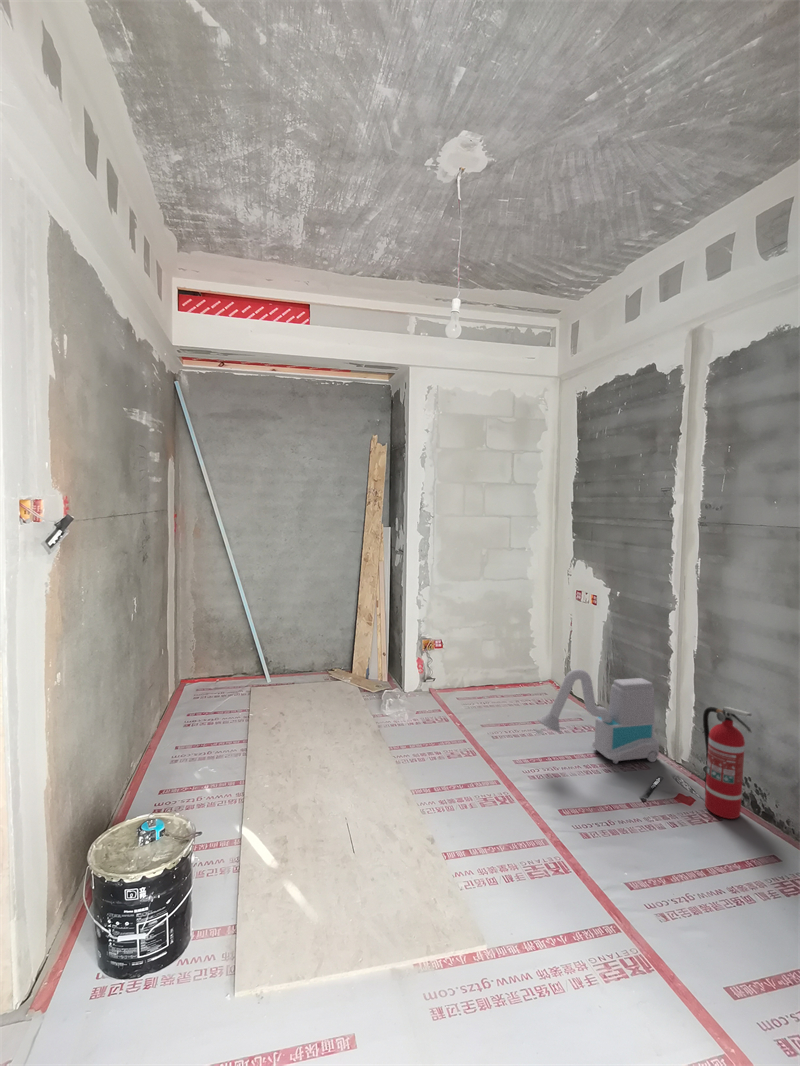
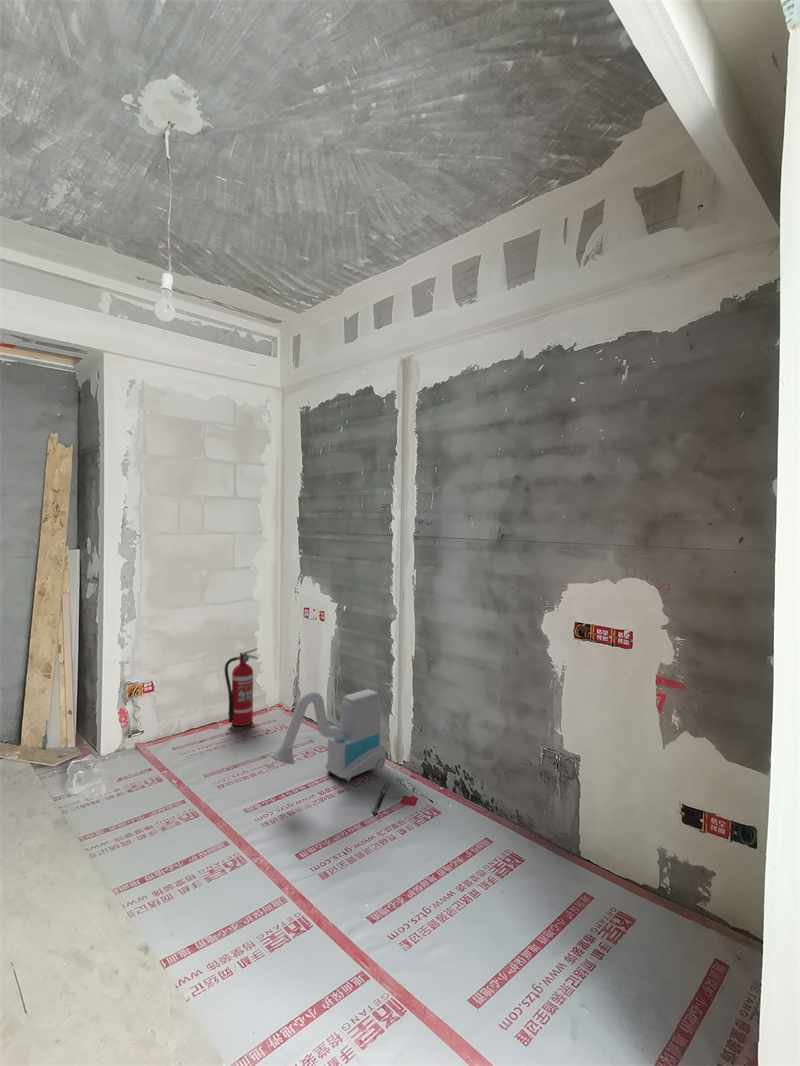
fire extinguisher: present [703,707,752,819] -> present [225,647,258,726]

